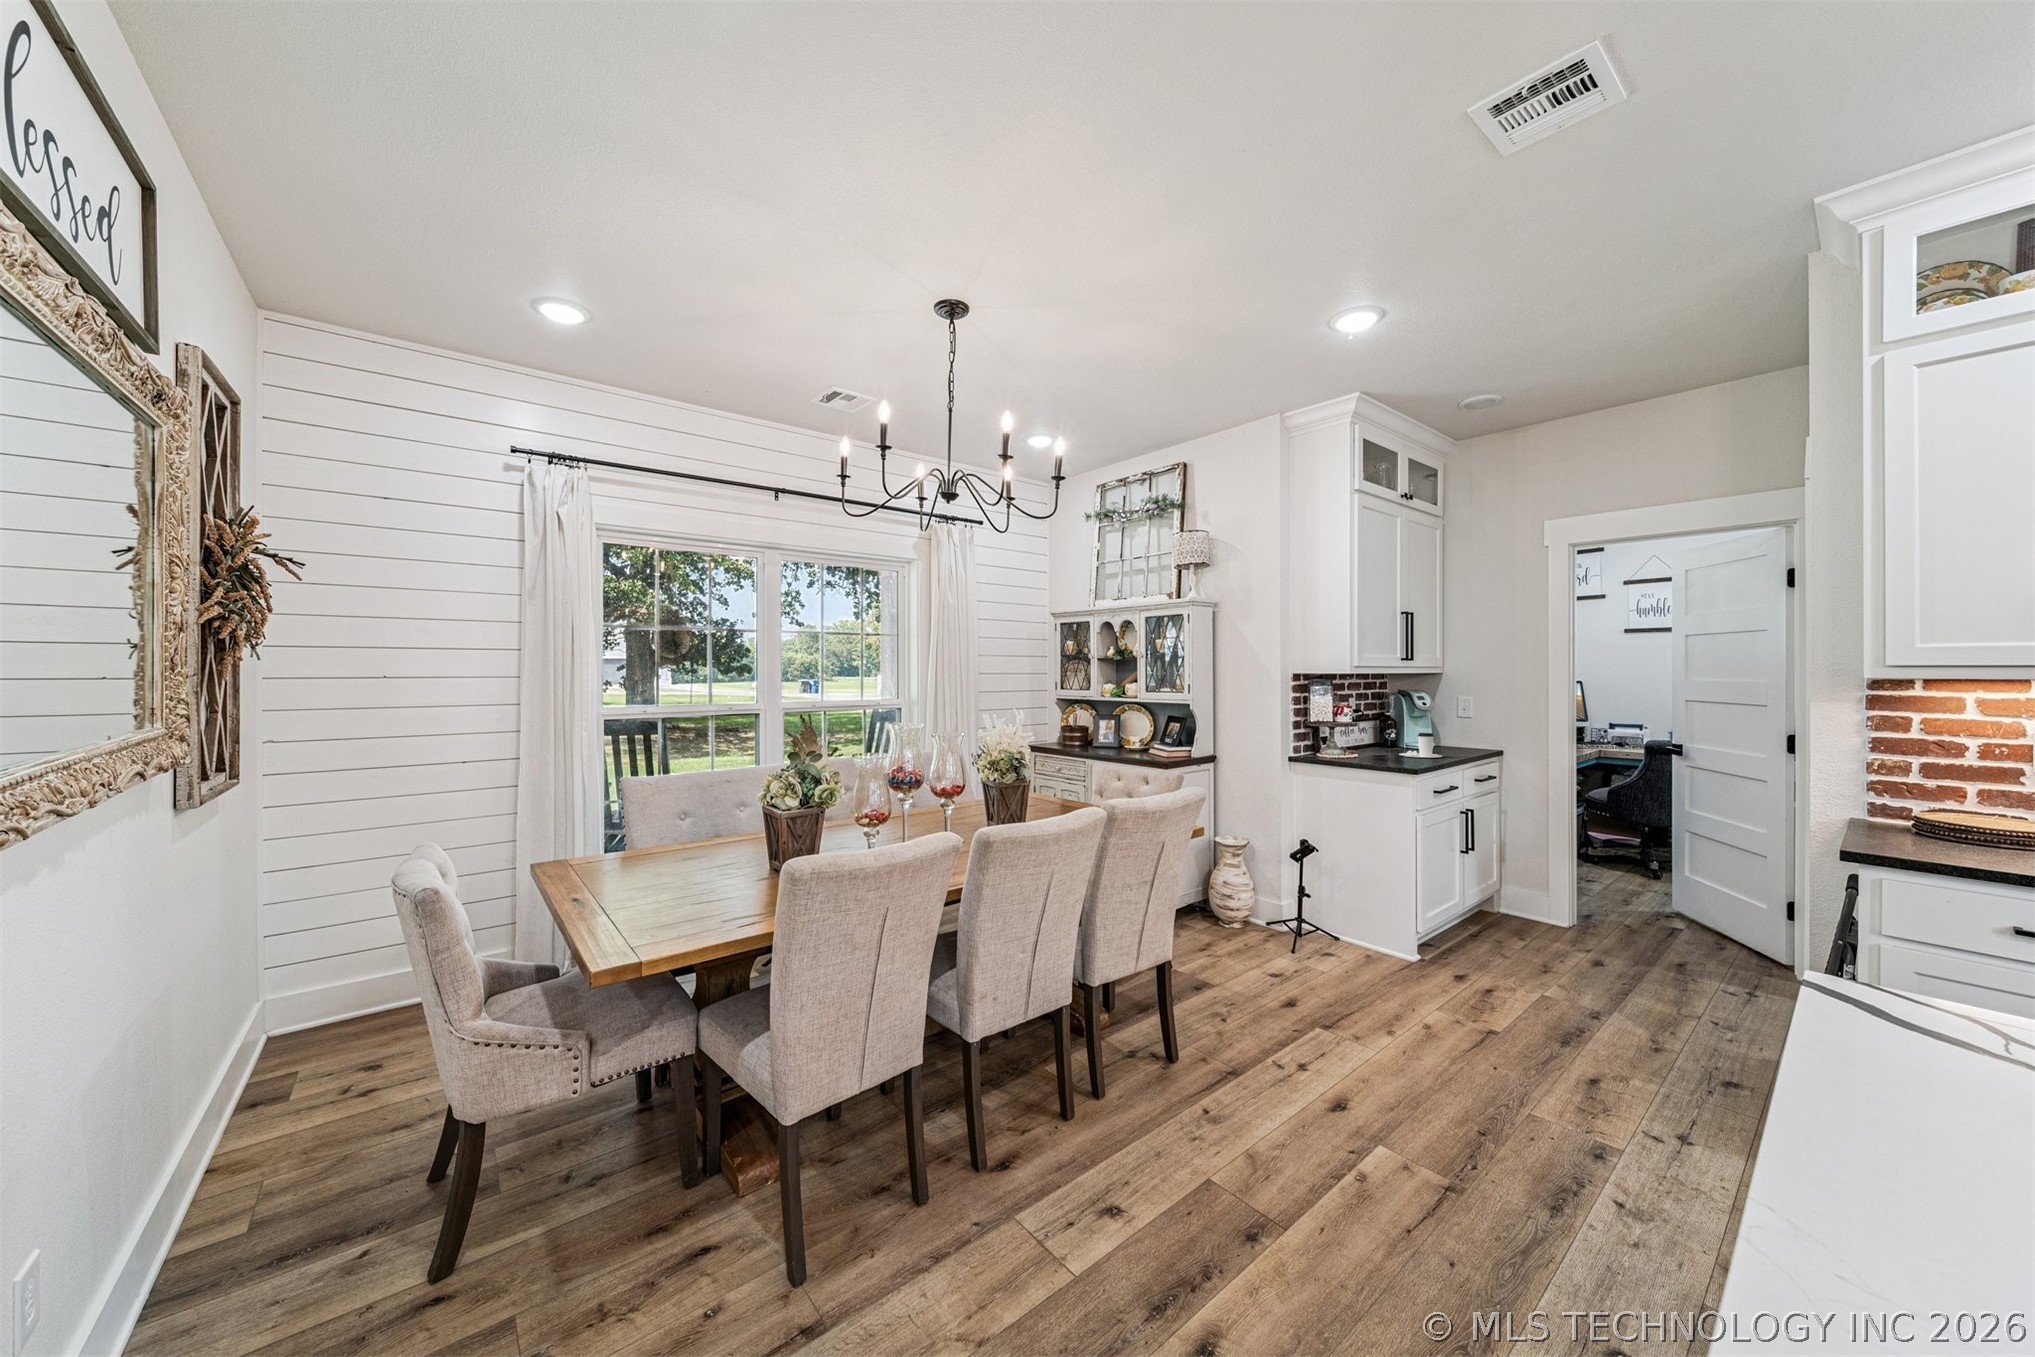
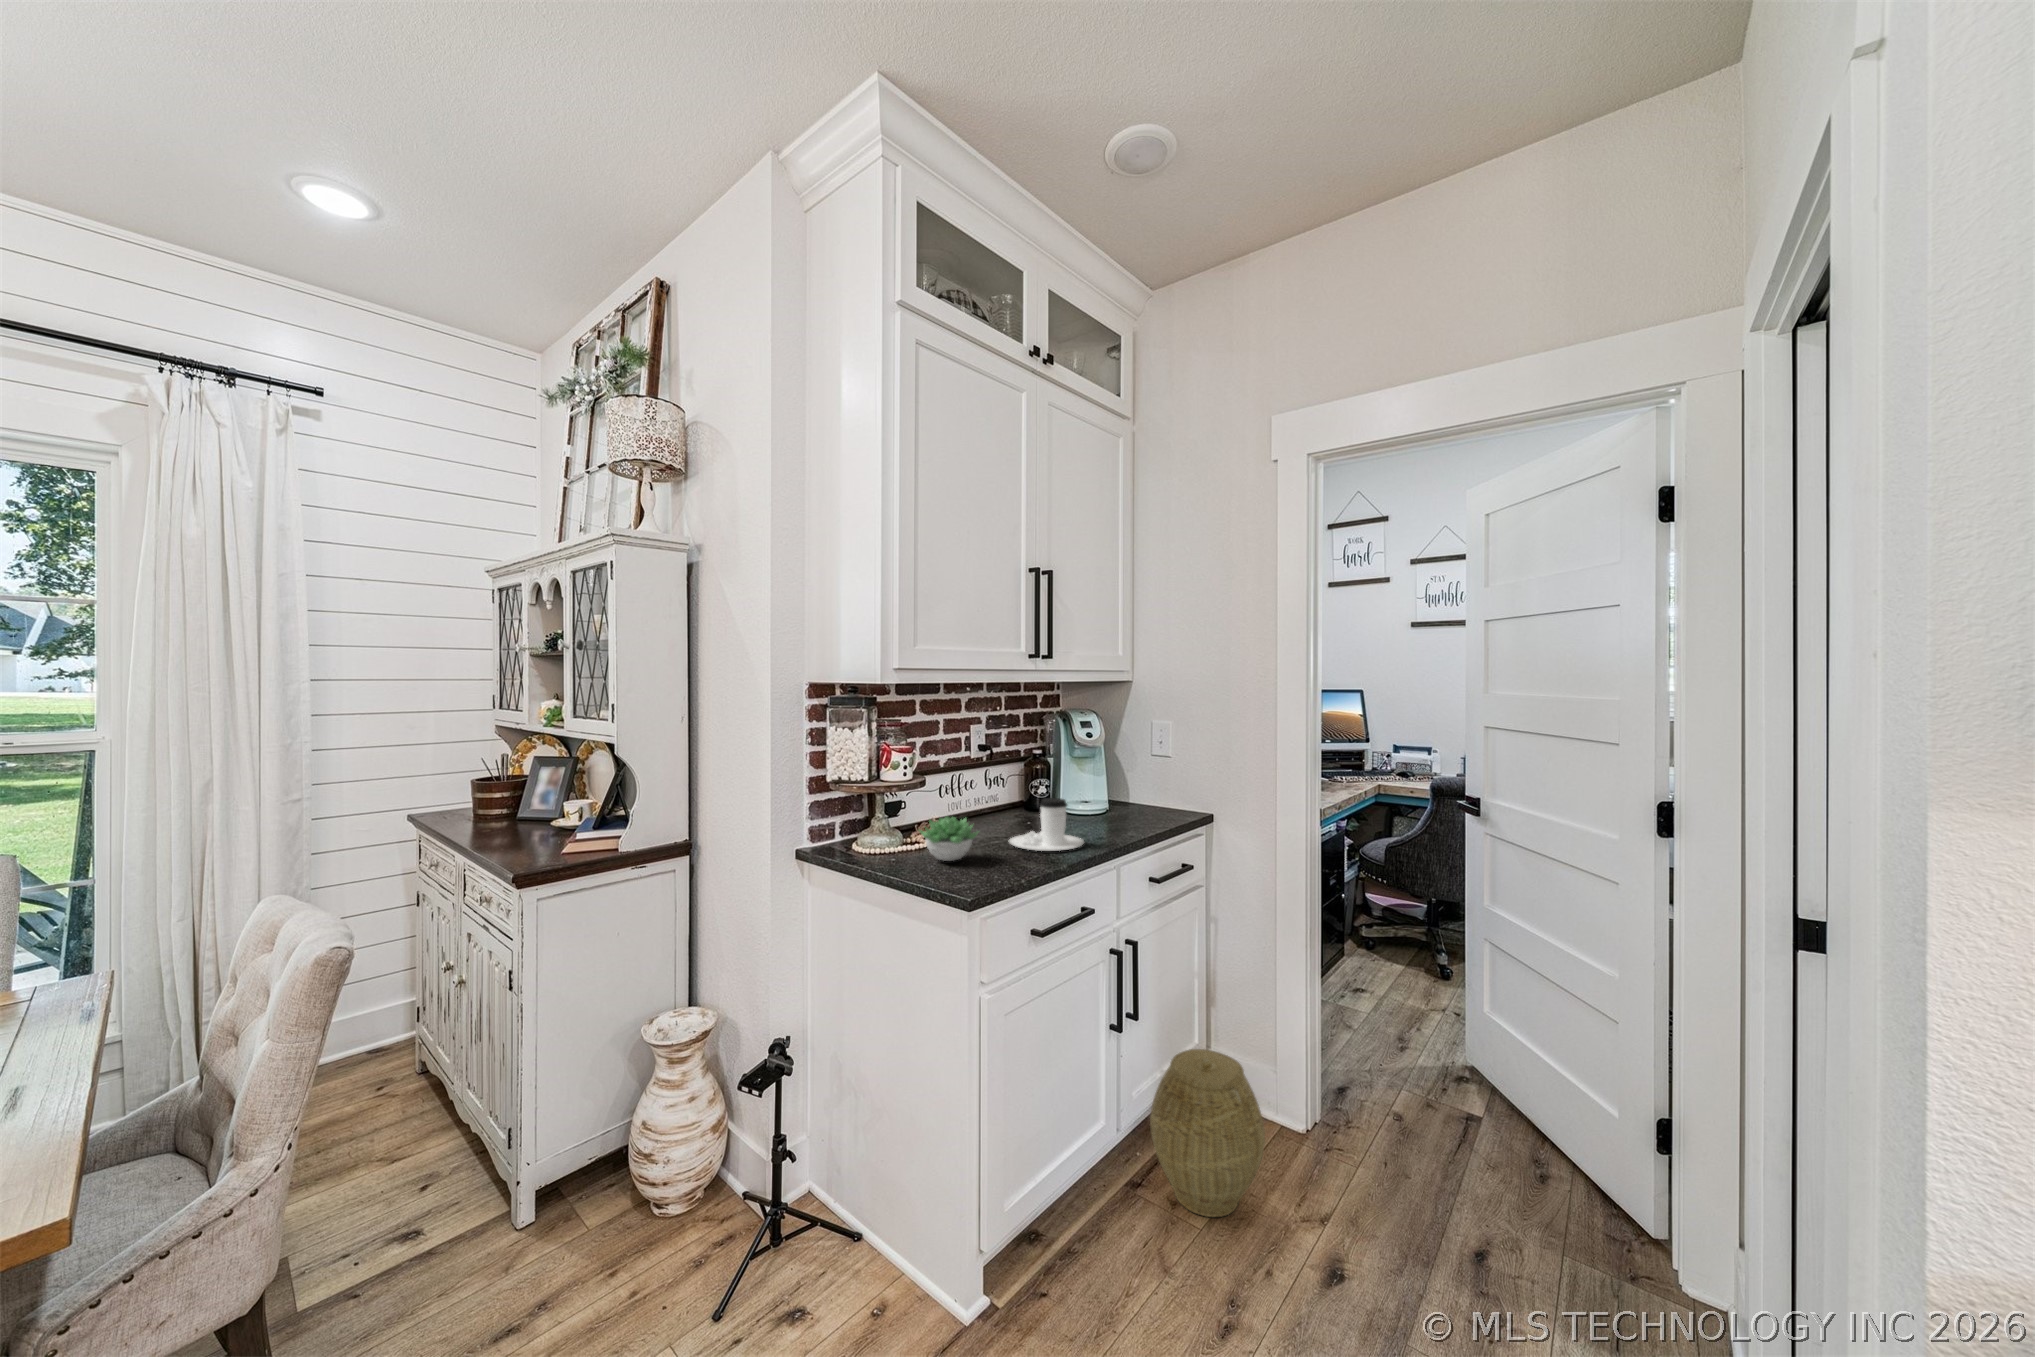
succulent plant: none [1364,739,1397,759] -> present [920,817,978,861]
woven basket: none [1482,867,1550,945] -> present [1150,1049,1265,1217]

